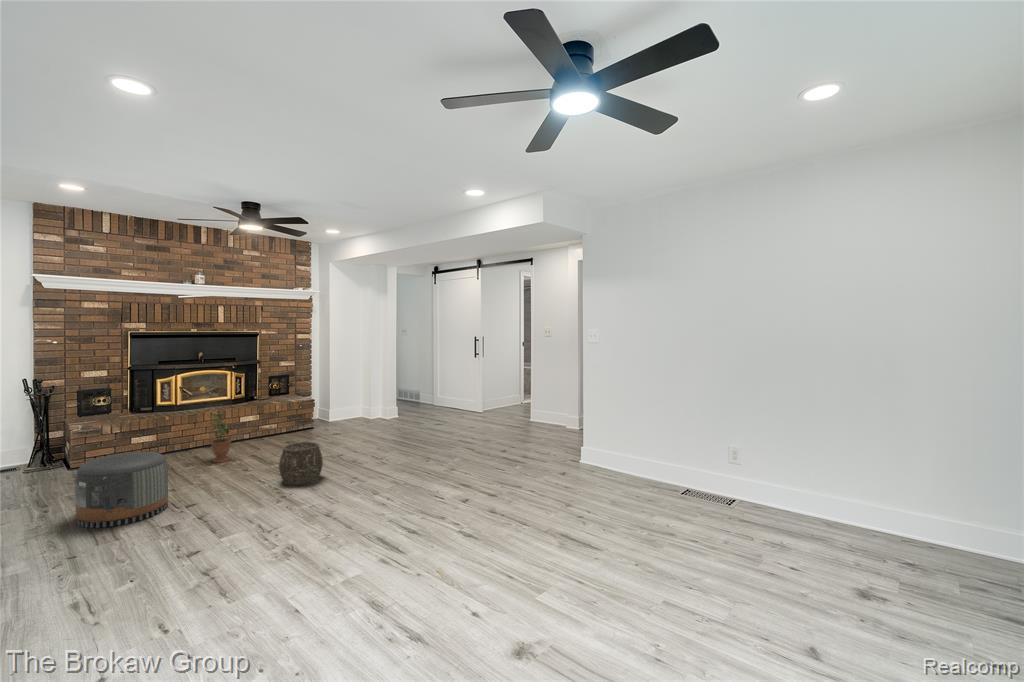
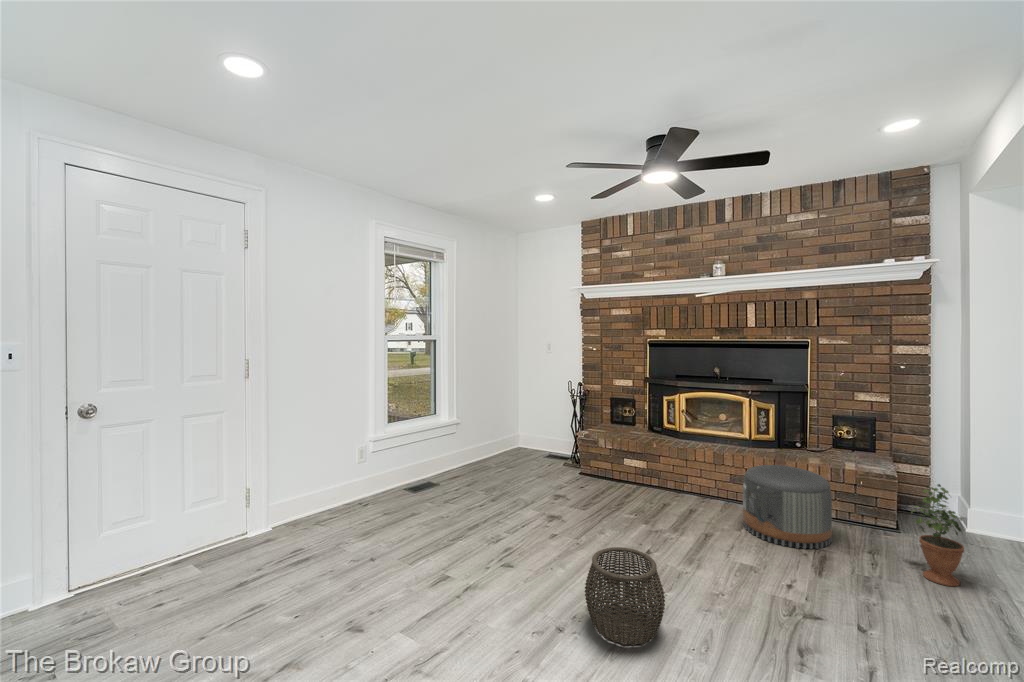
potted plant: present [207,411,231,463] -> present [911,484,964,586]
pouf: present [75,452,168,528] -> present [743,465,832,549]

